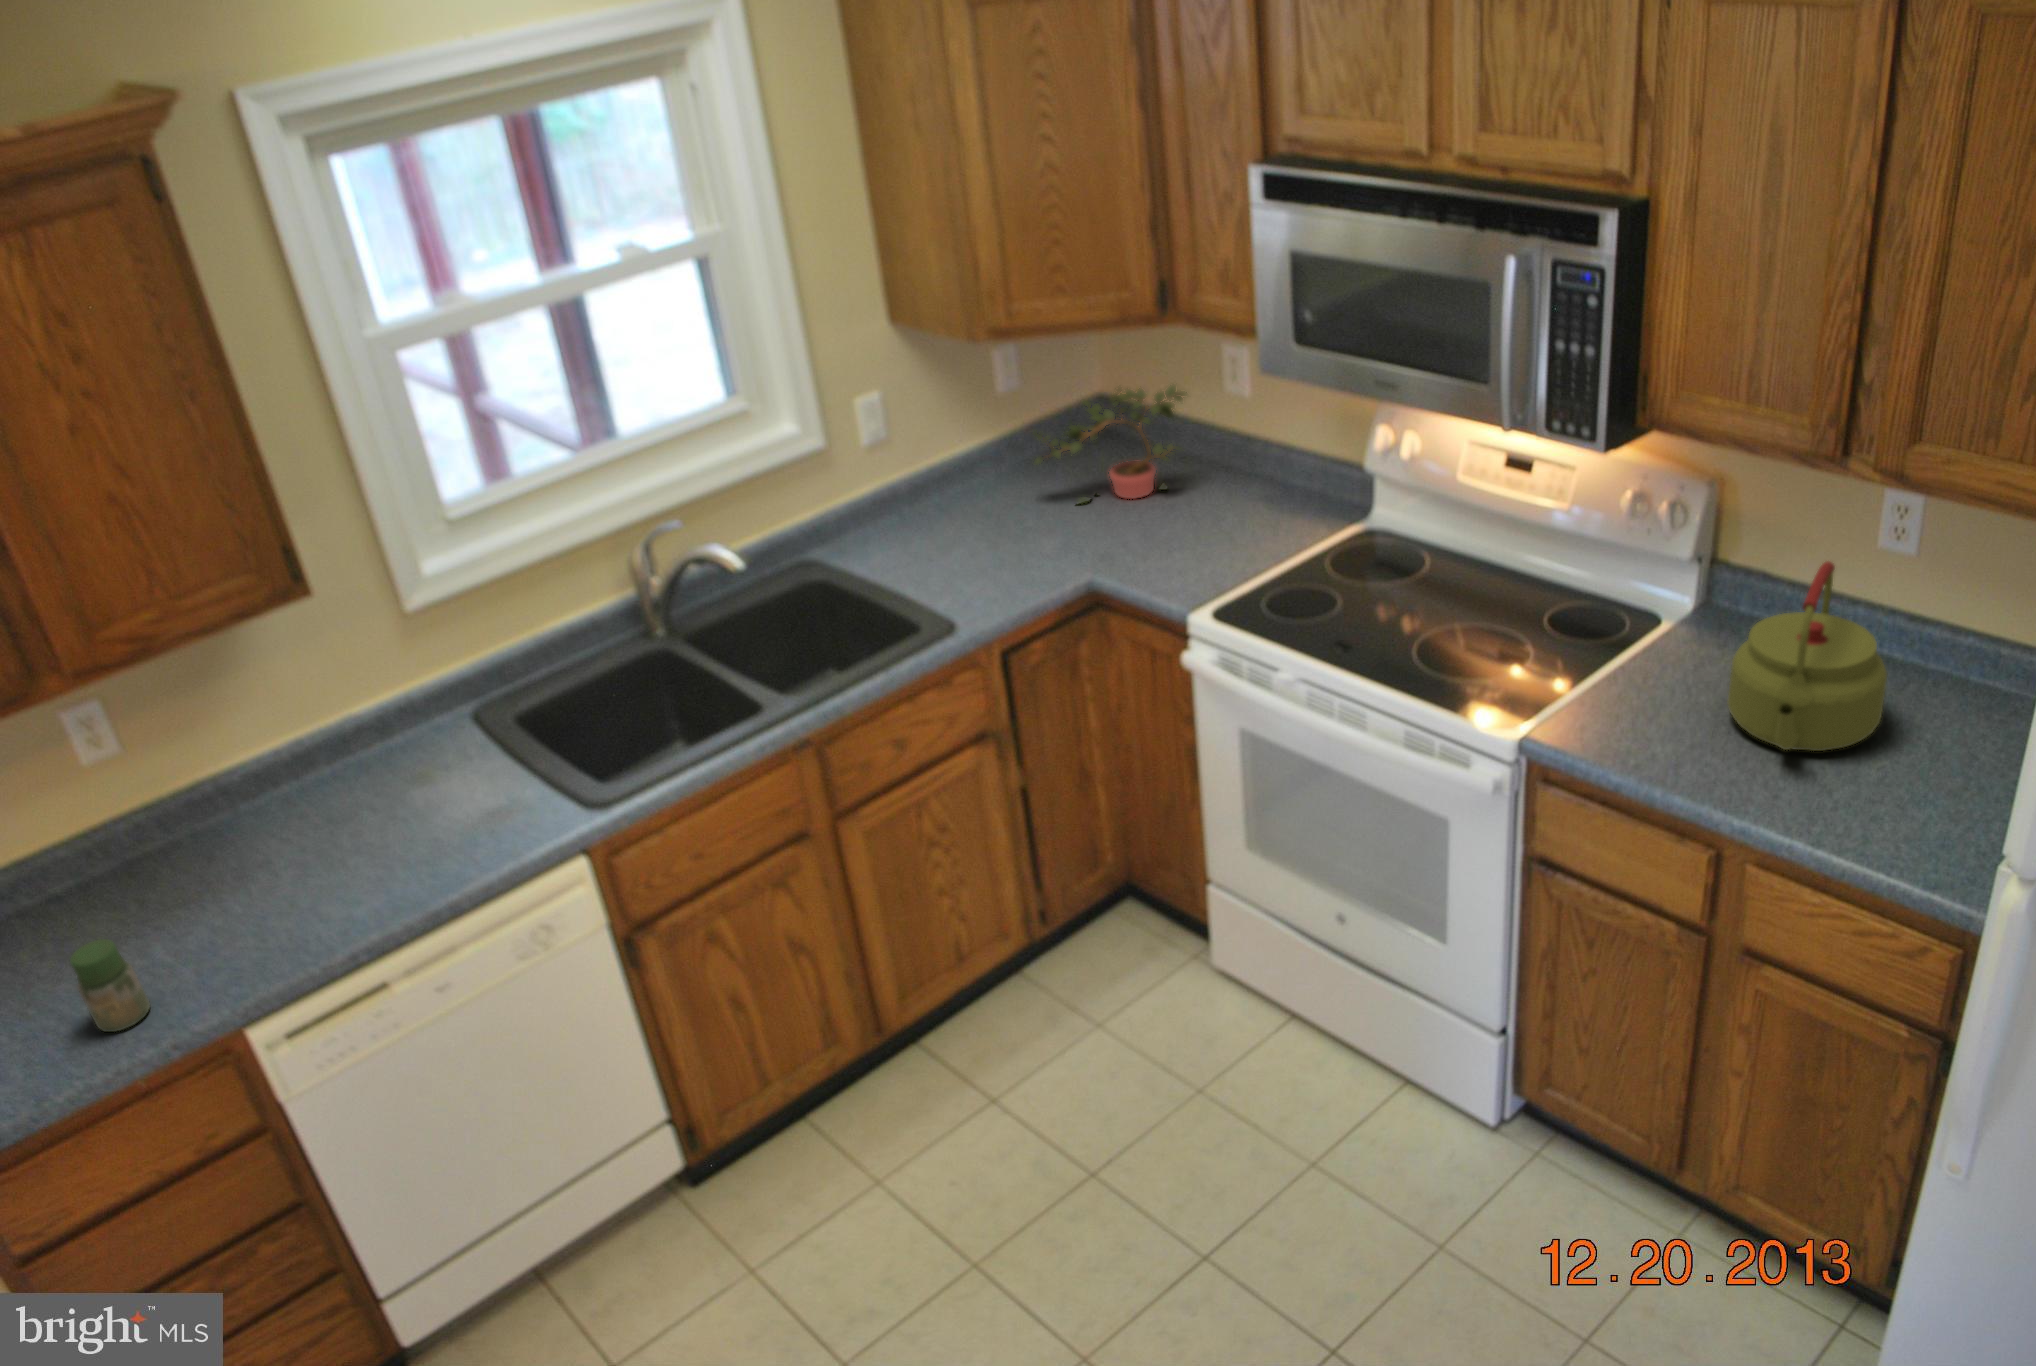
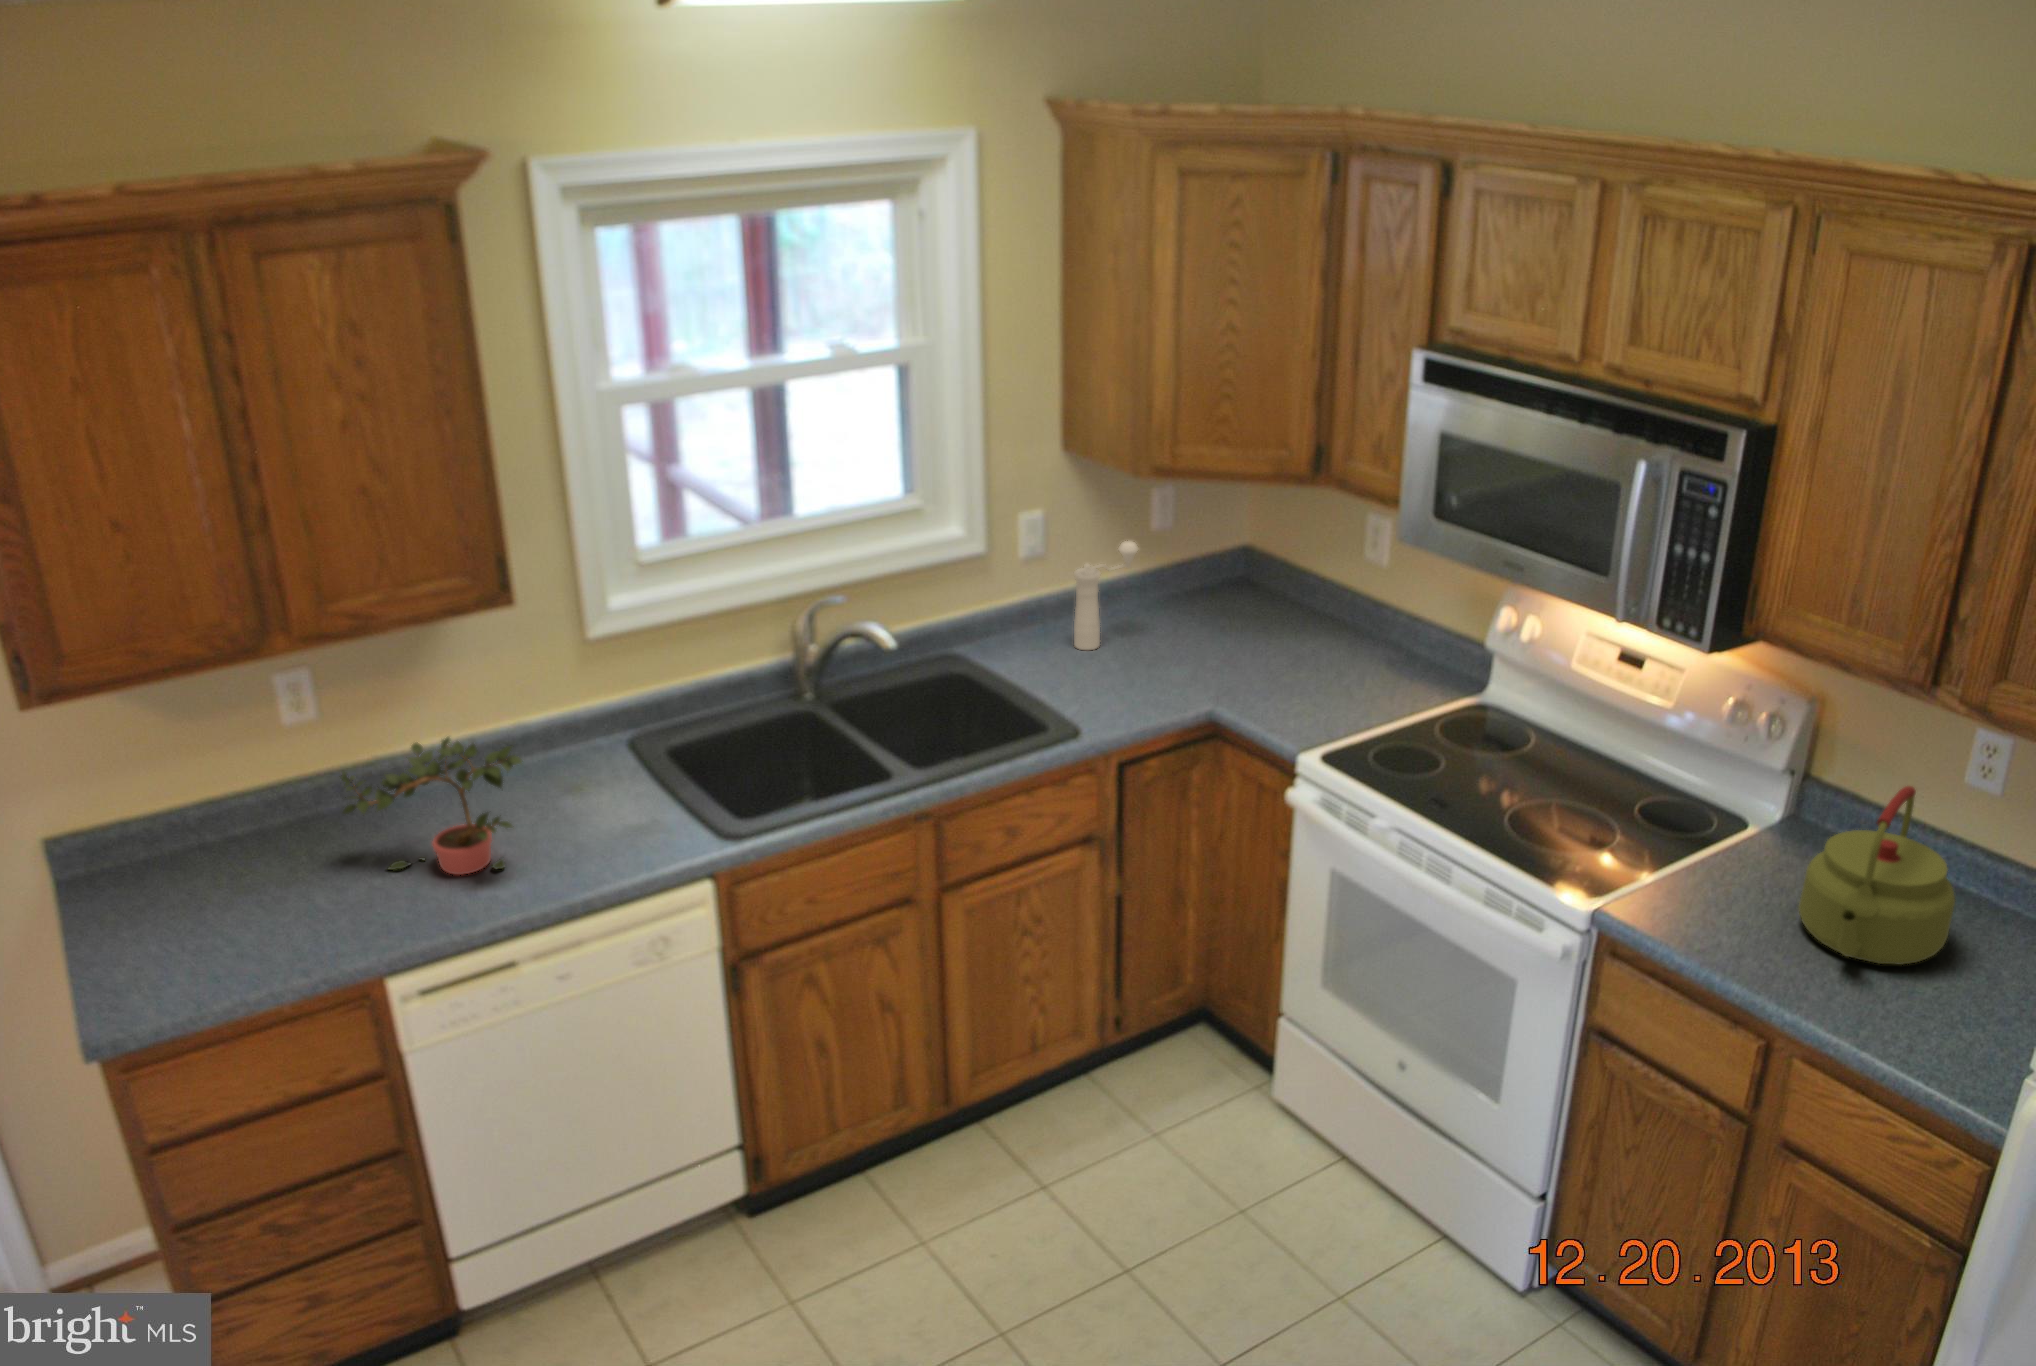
potted plant: present [1034,385,1187,503] -> present [341,737,522,875]
pepper mill: none [925,413,989,535] -> present [1074,541,1138,650]
jar: present [70,939,150,1032] -> none [256,875,313,959]

